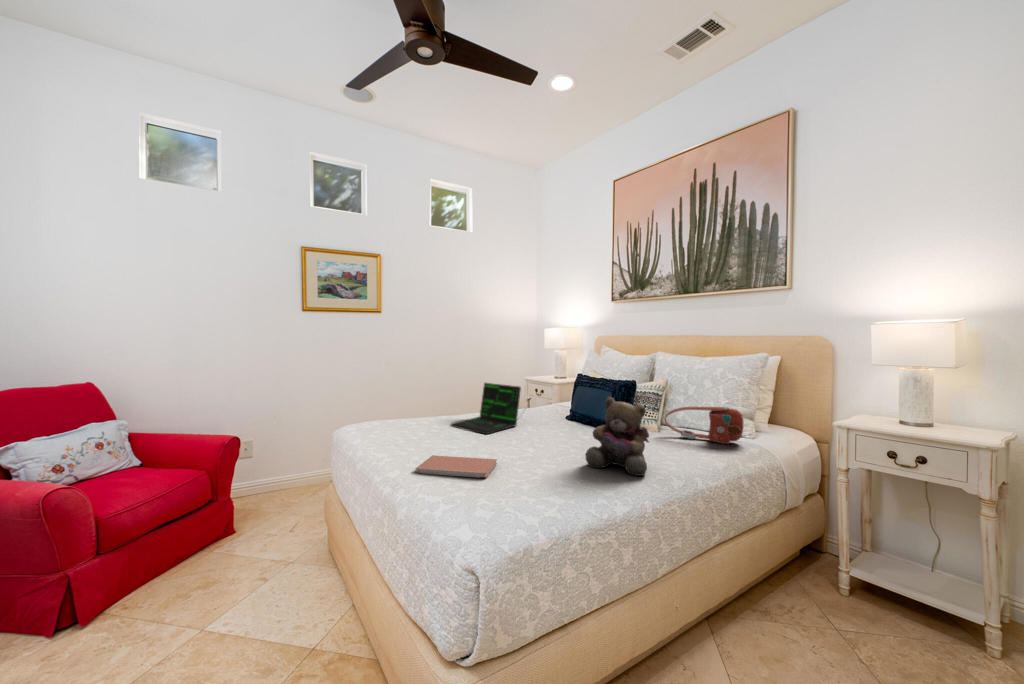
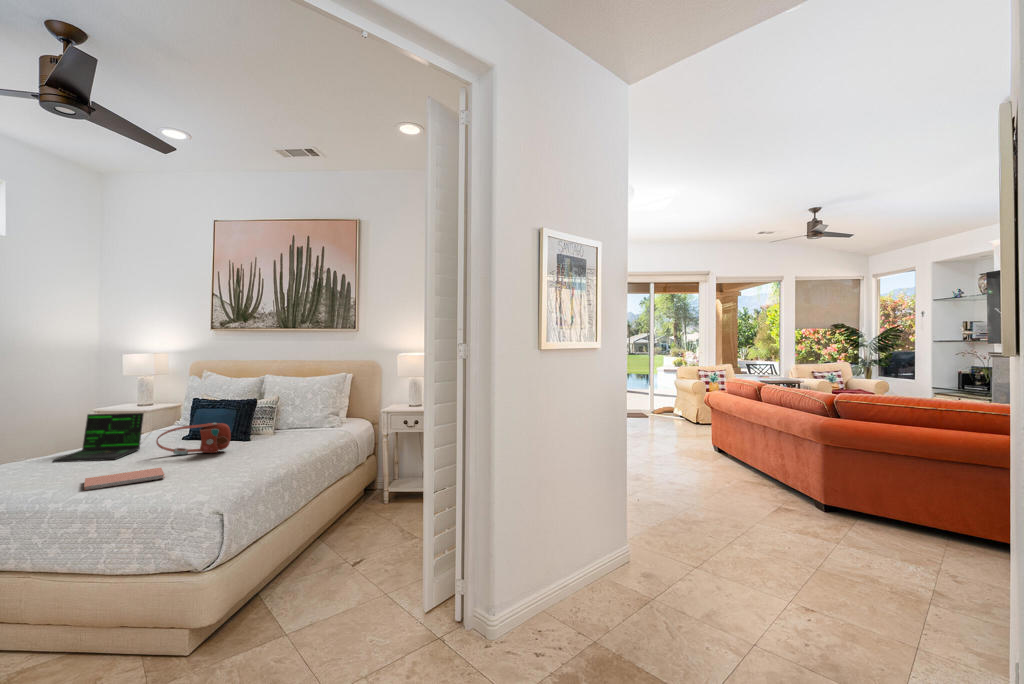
teddy bear: present [586,397,649,476] -> none [237,408,285,458]
handbag: present [665,407,743,444] -> present [156,423,231,455]

